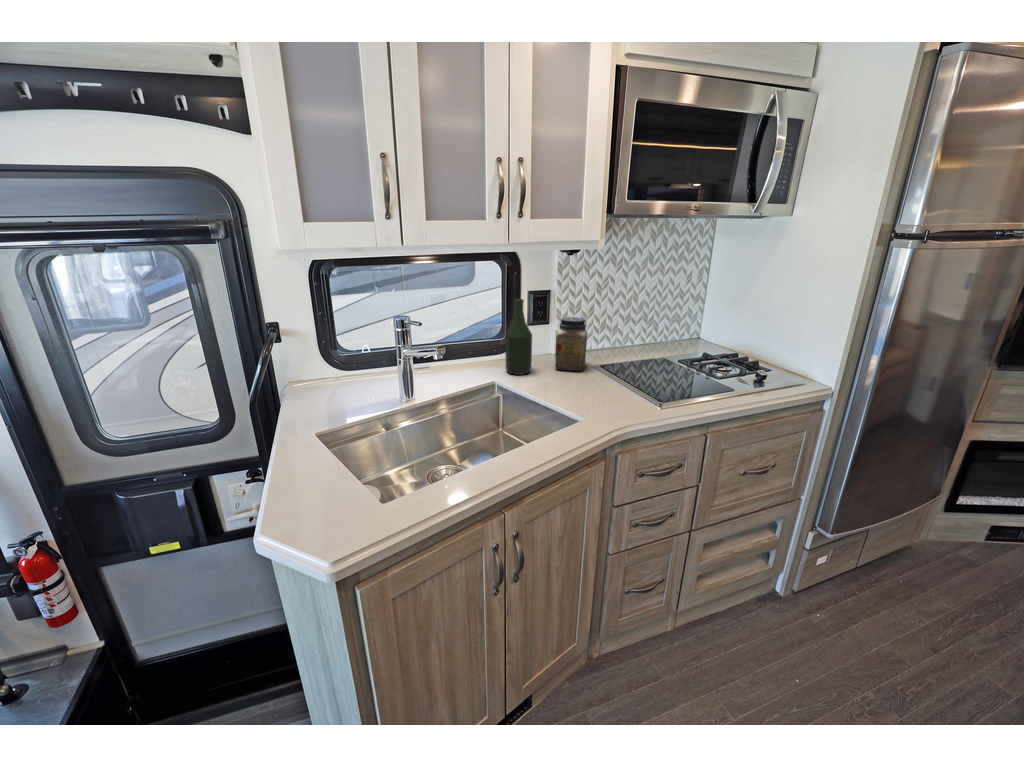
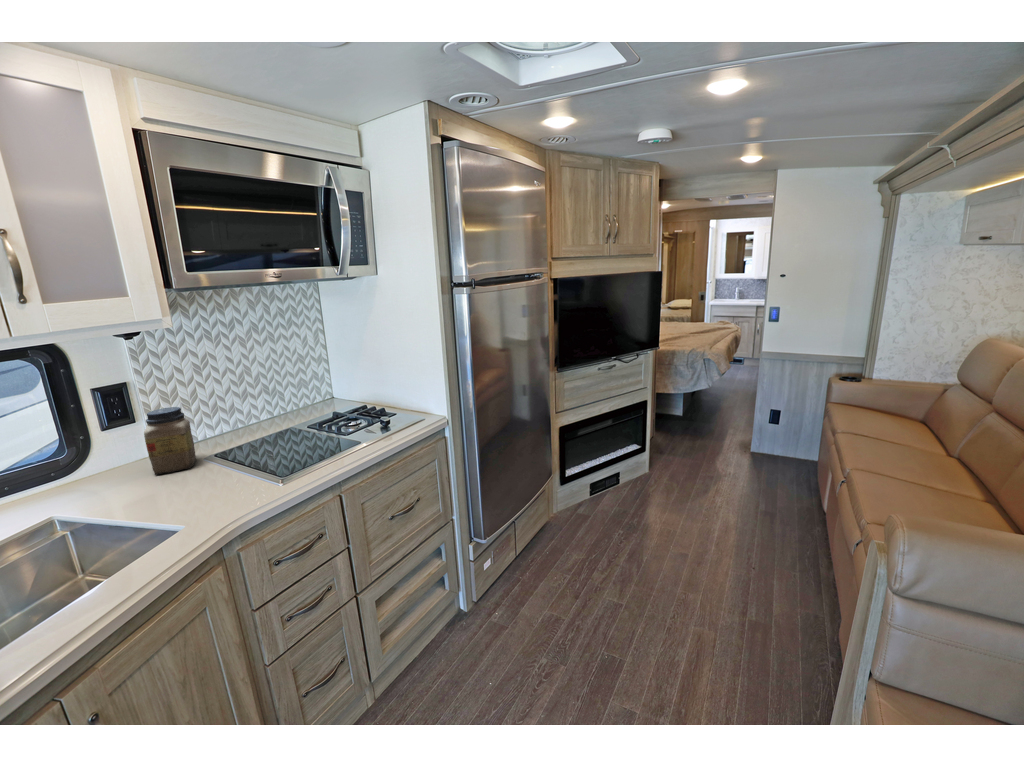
bottle: present [505,299,532,375] -> none [59,401,116,499]

